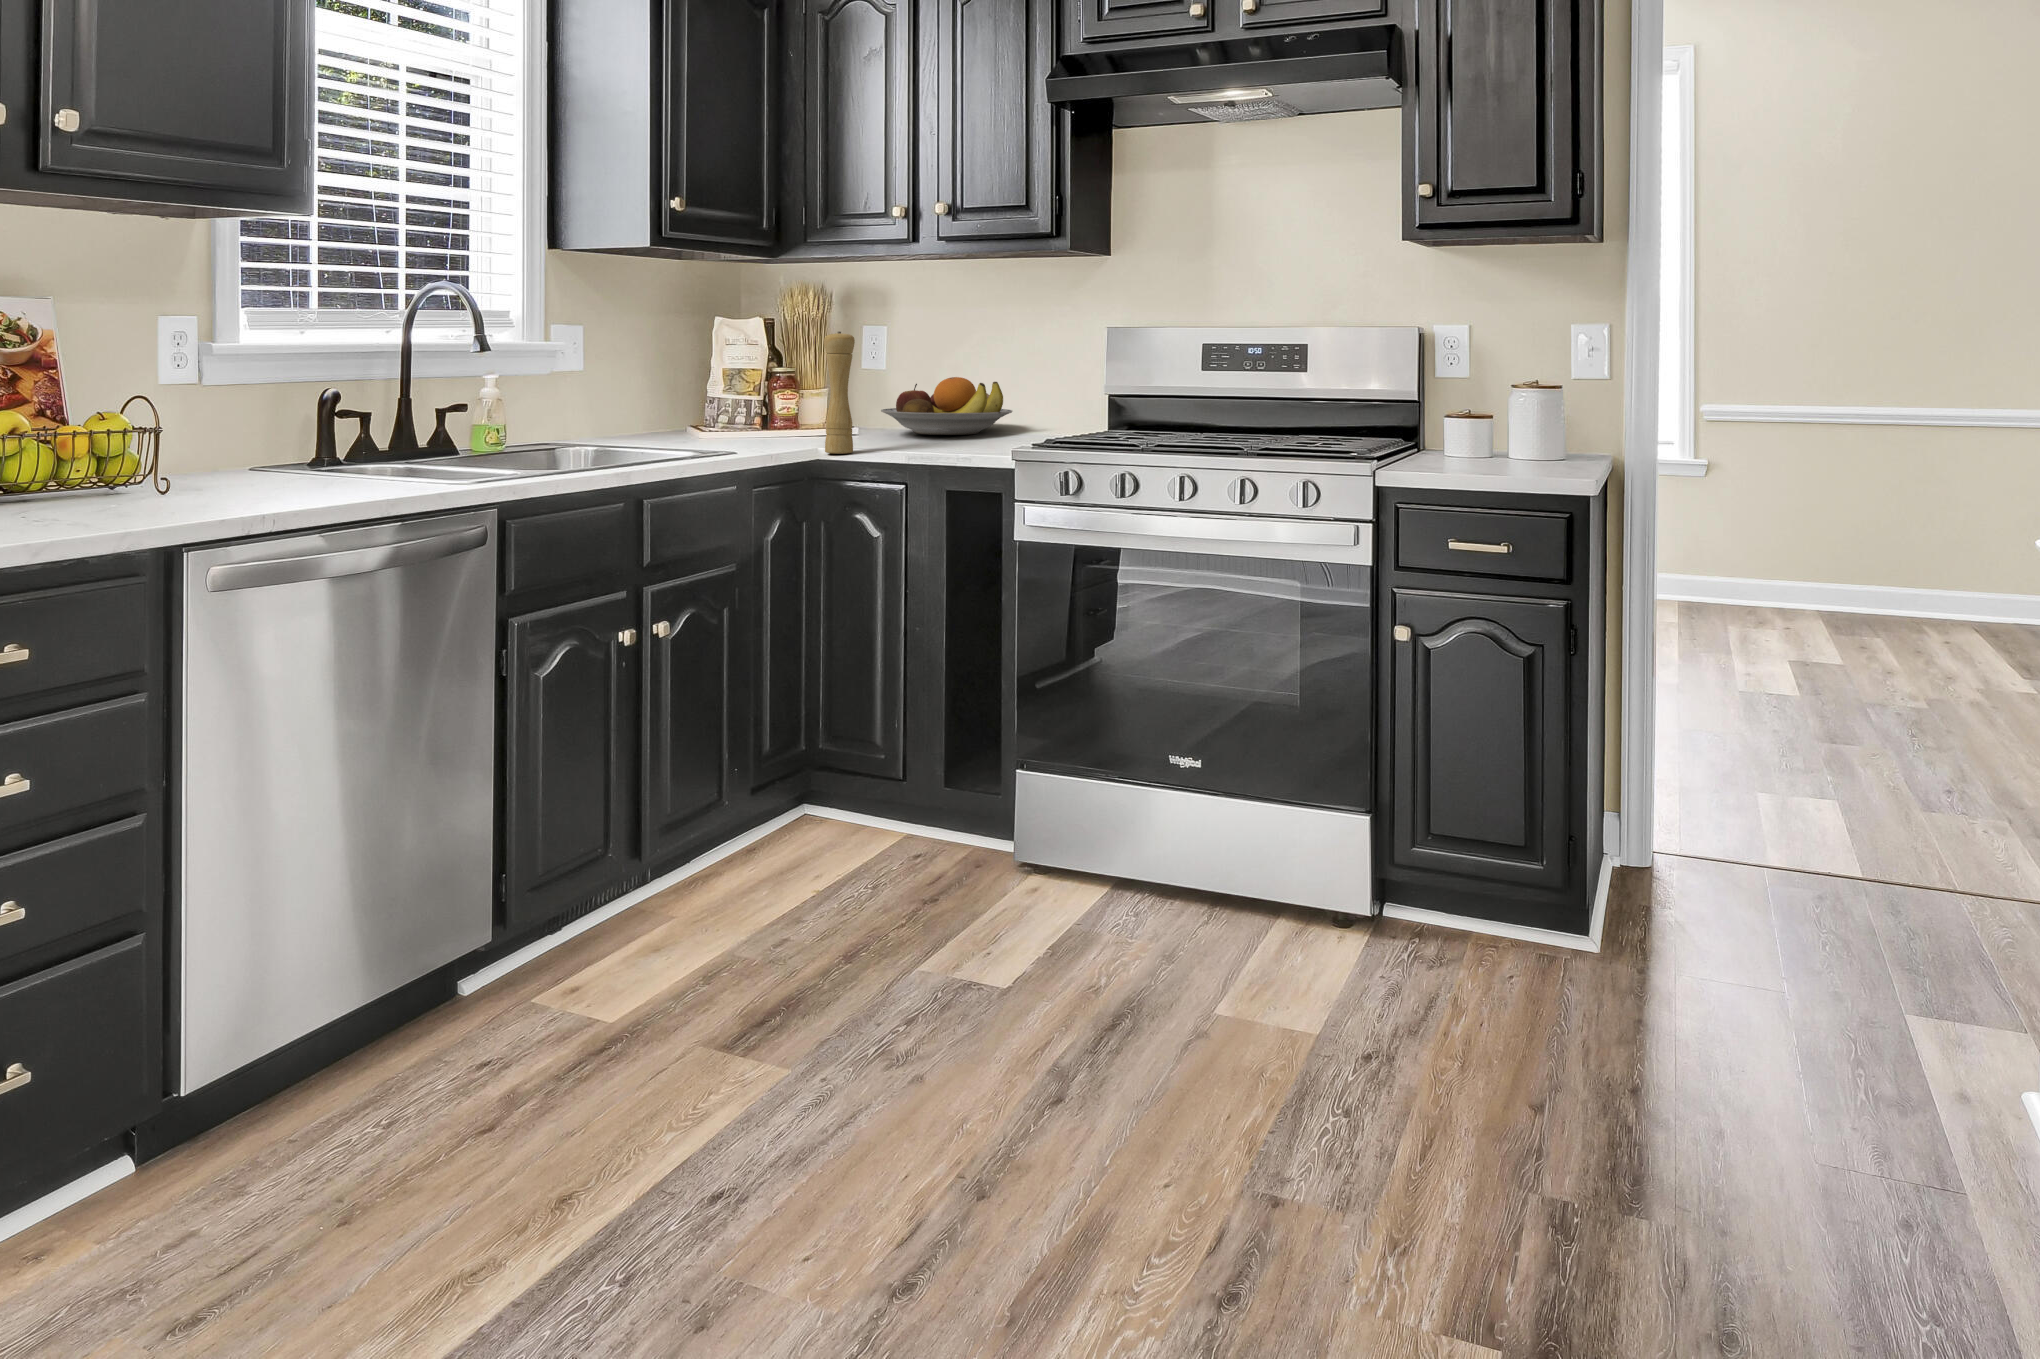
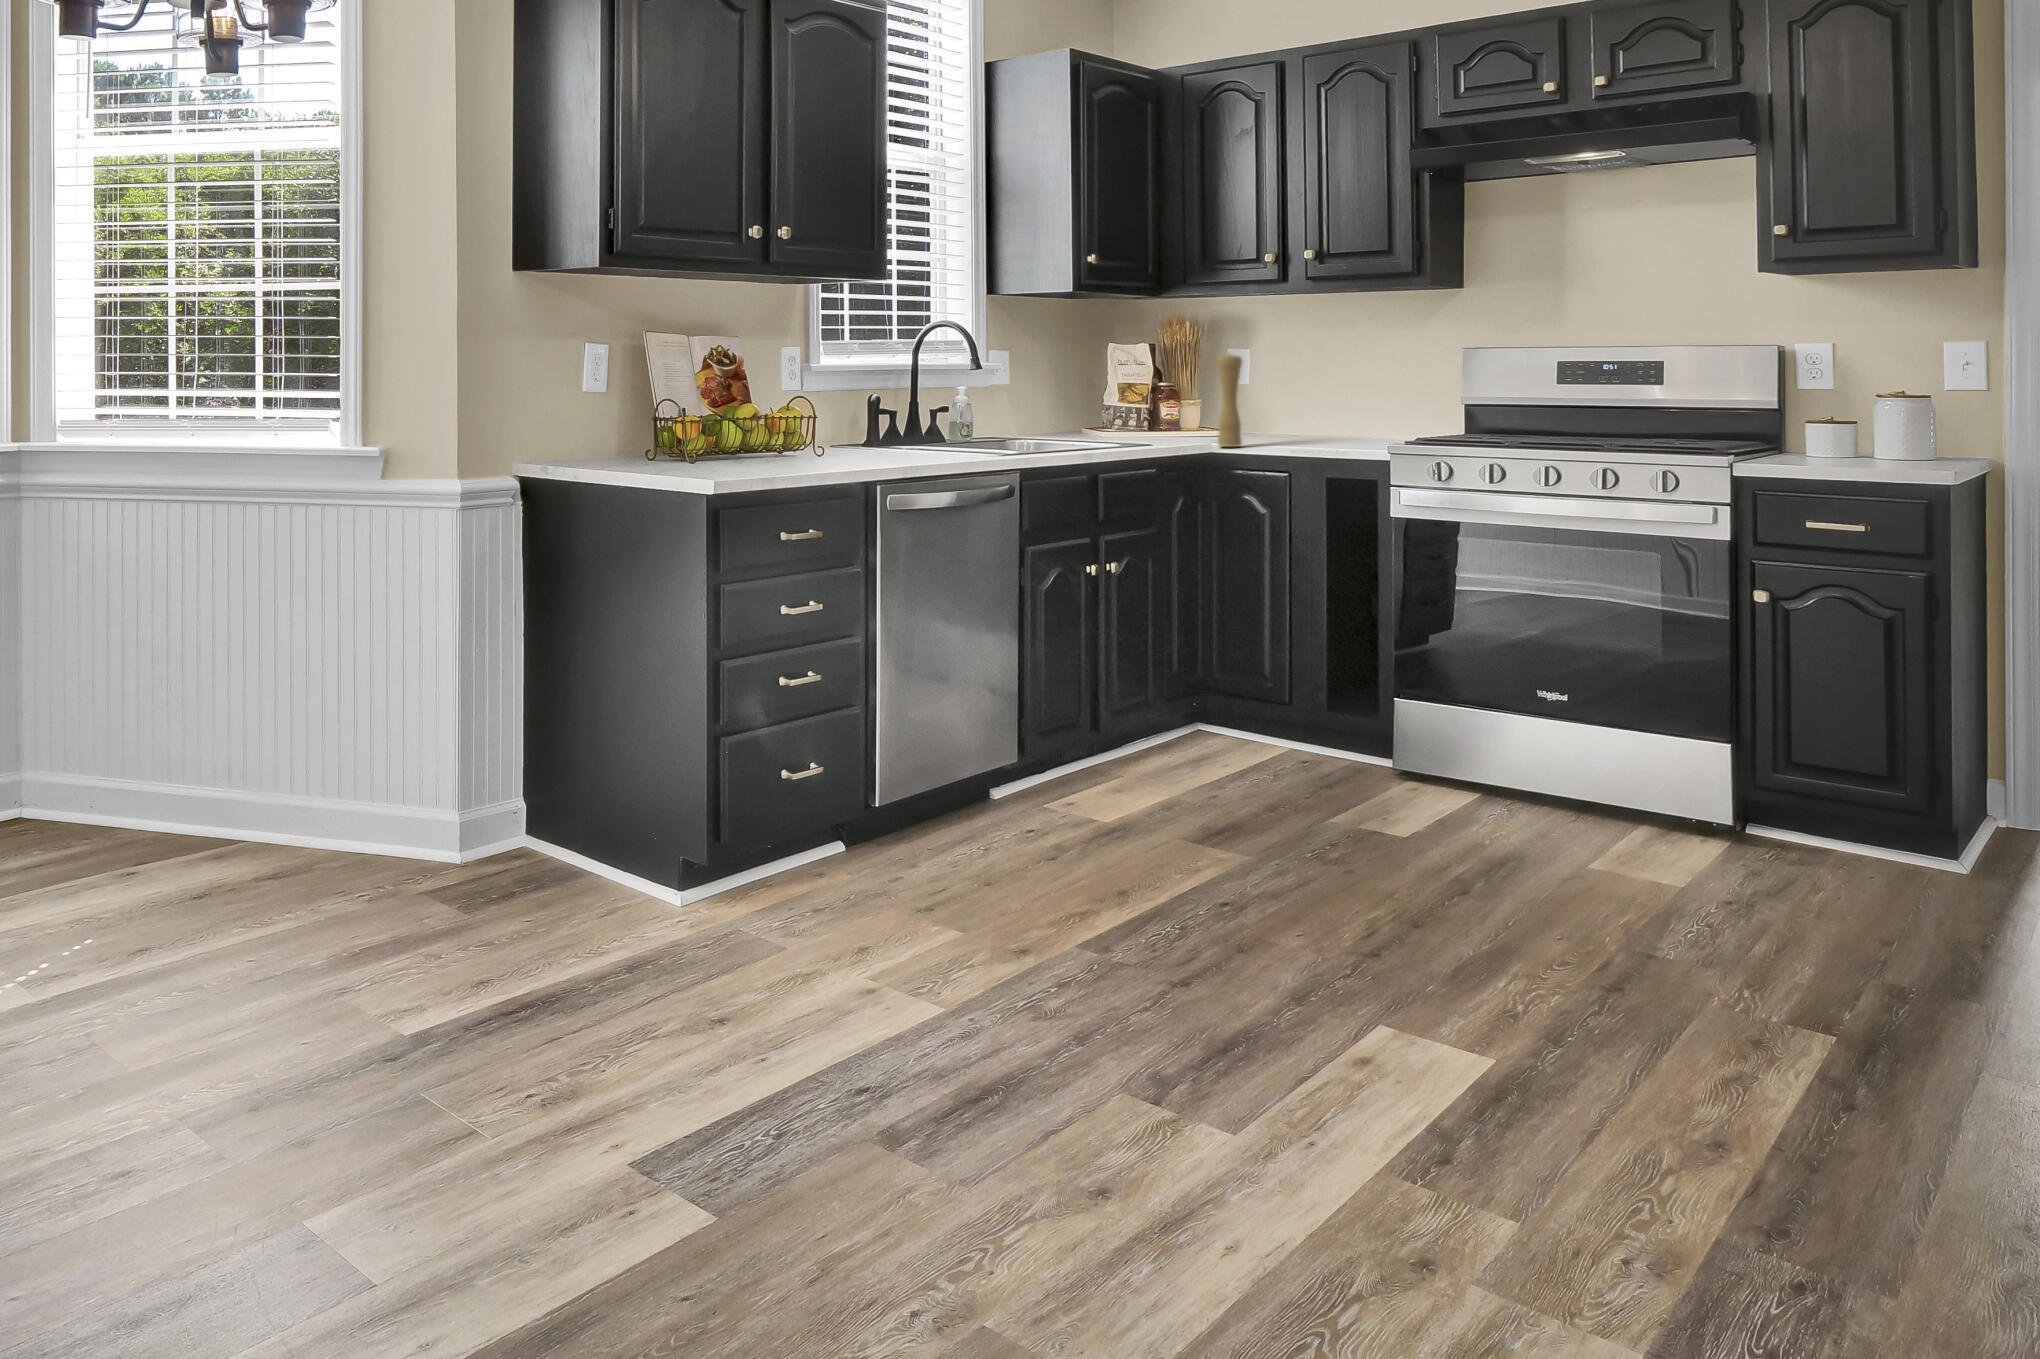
fruit bowl: present [881,377,1012,435] -> none [1257,389,1375,435]

